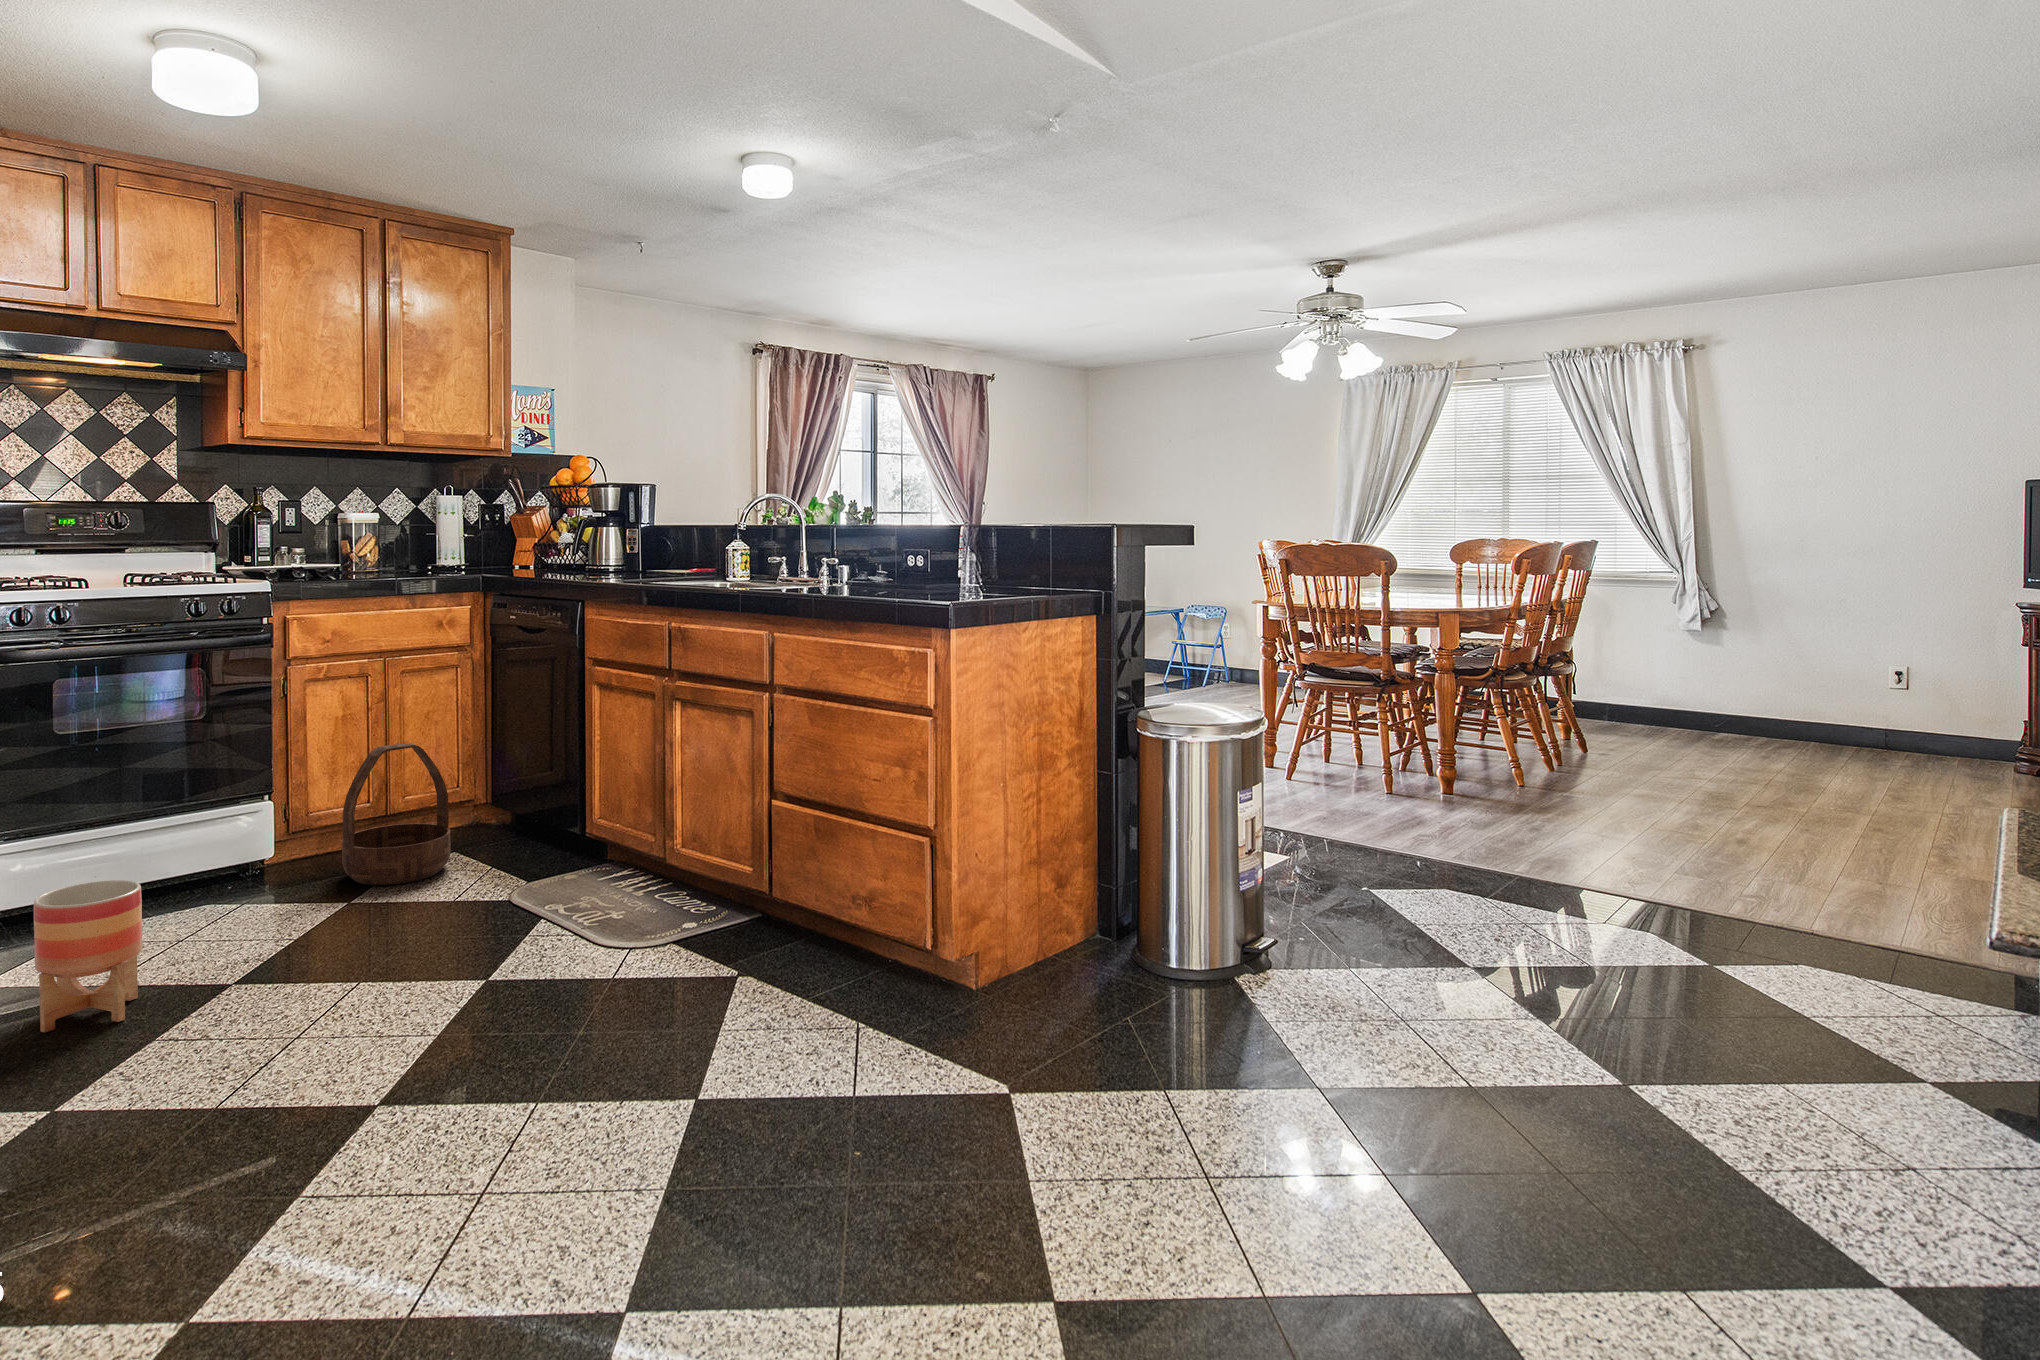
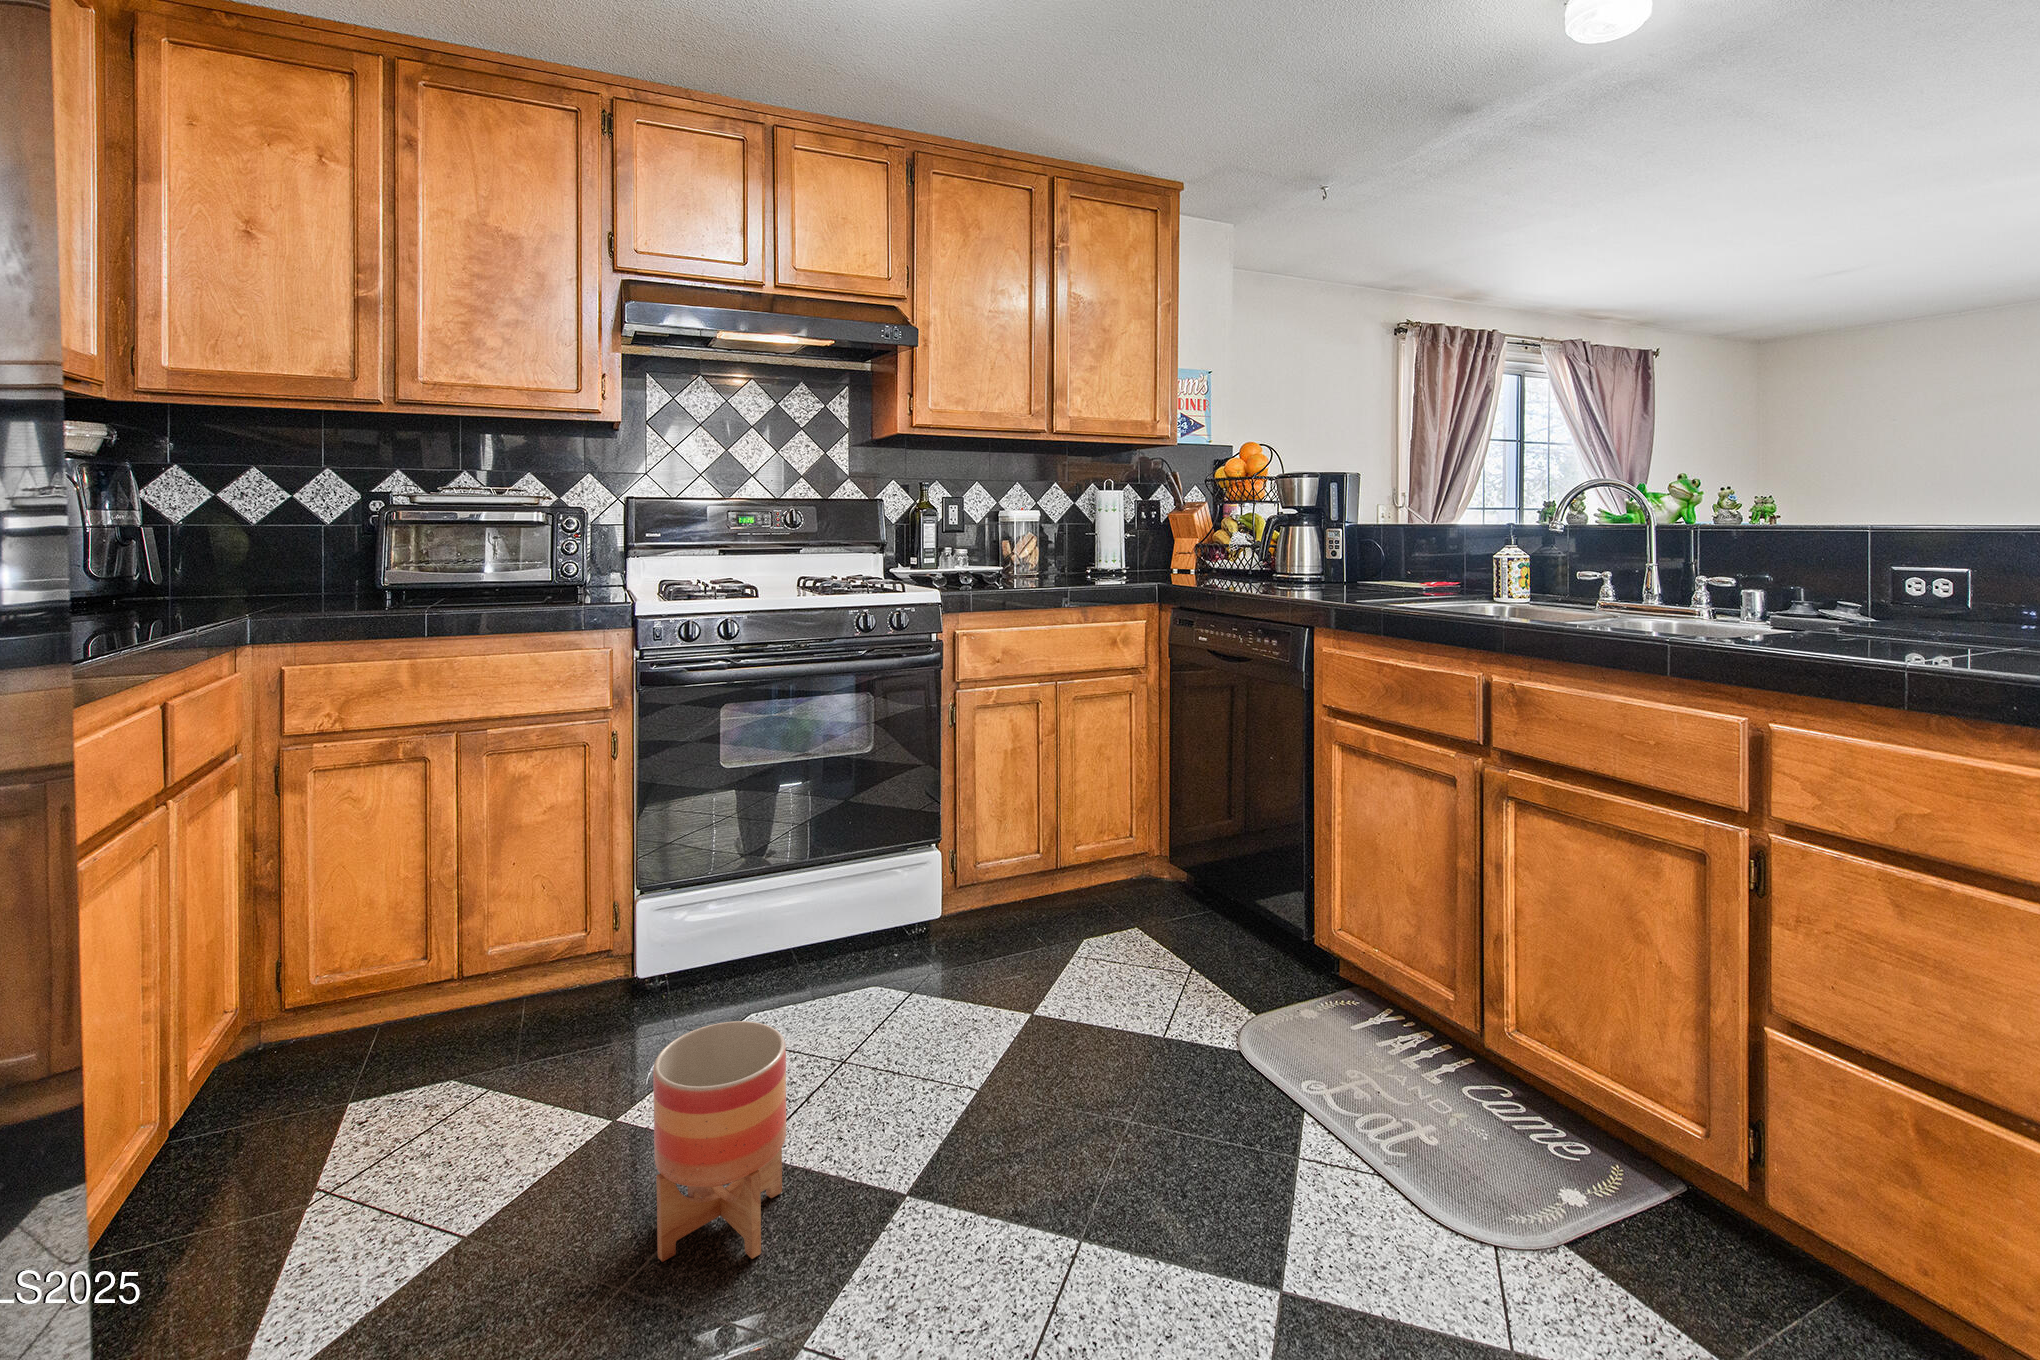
basket: present [342,743,451,885] -> none [1014,795,1138,981]

